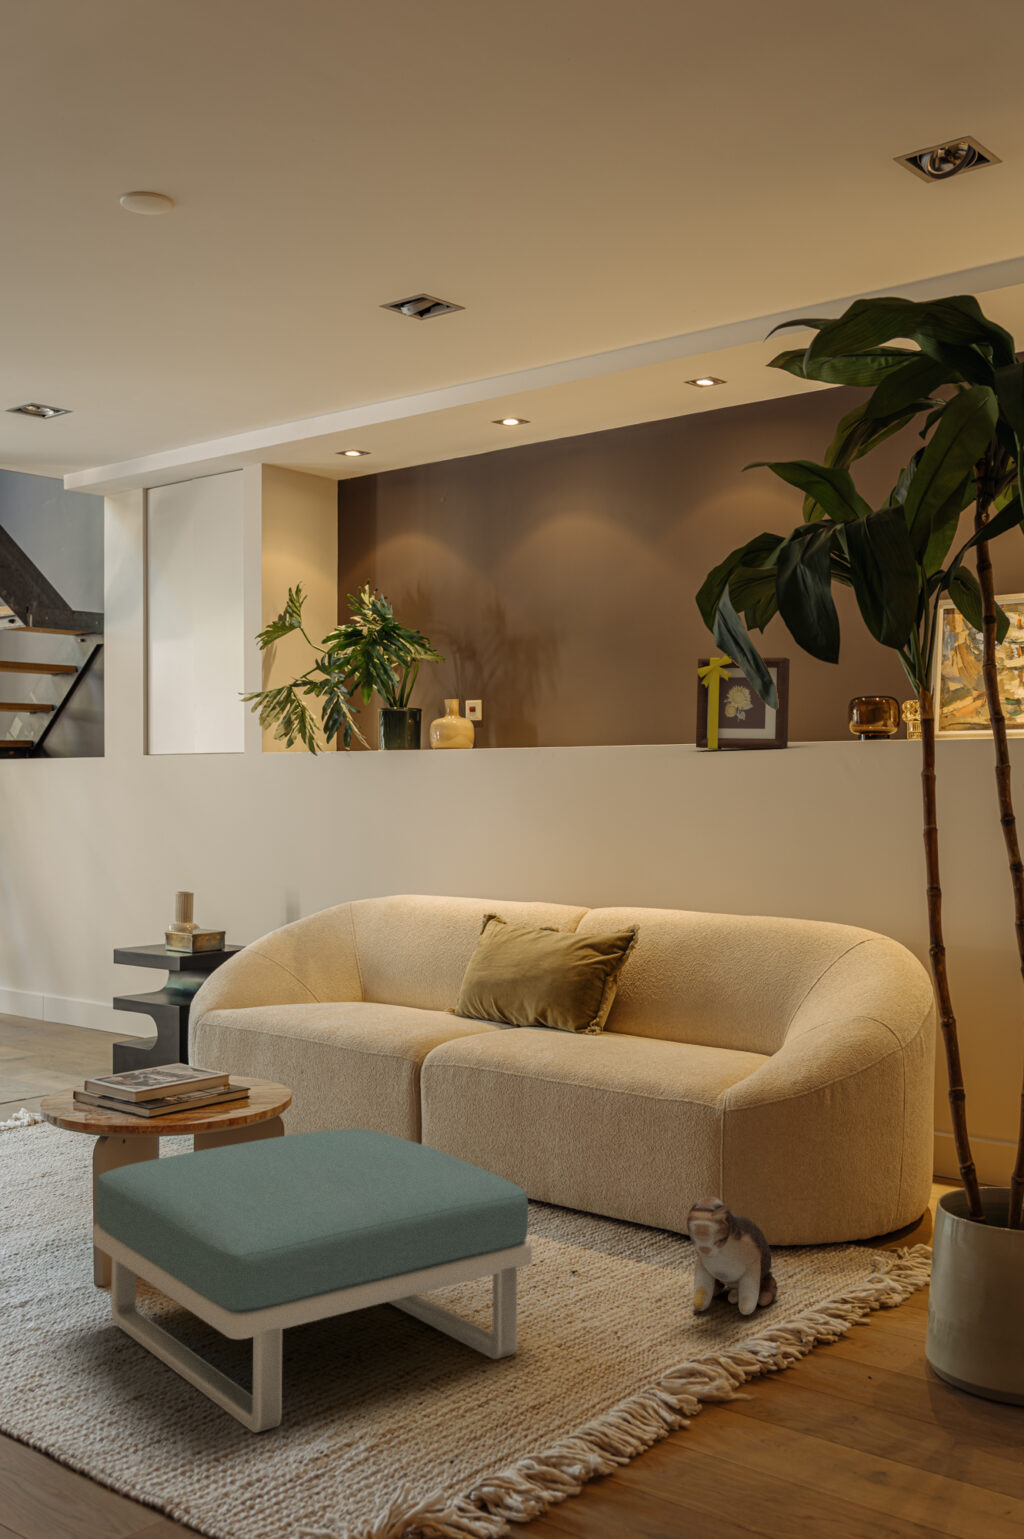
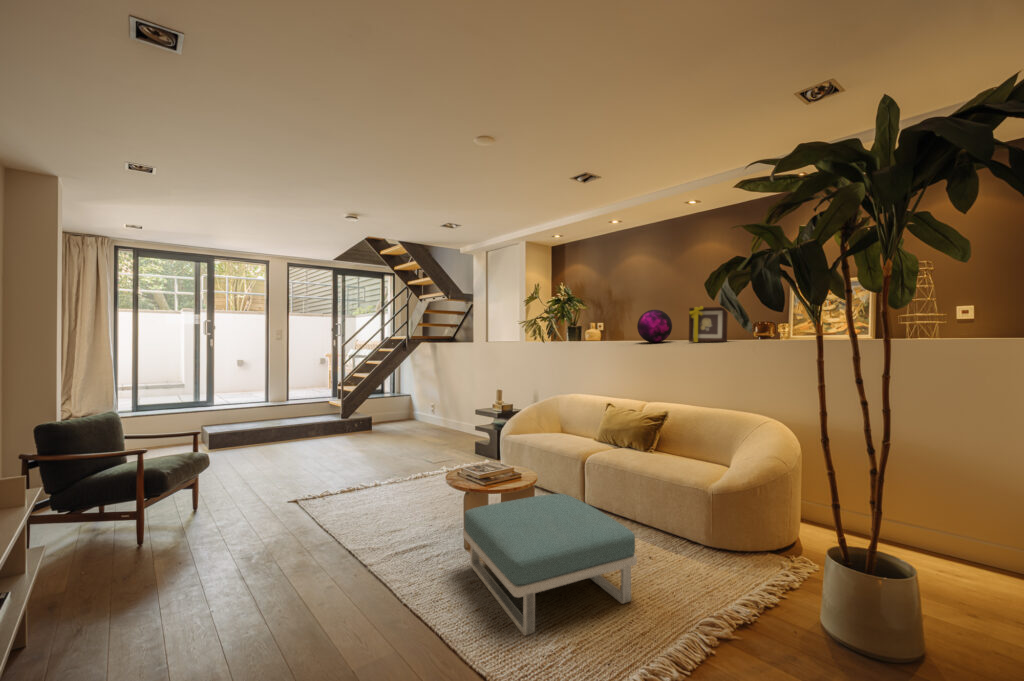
decorative orb: none [570,663,659,752] -> present [637,310,672,343]
plush toy: present [676,1196,777,1315] -> none [699,538,743,591]

